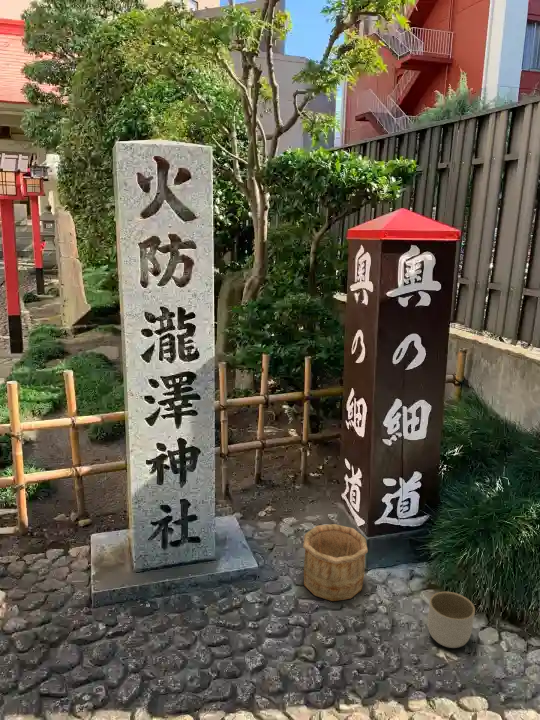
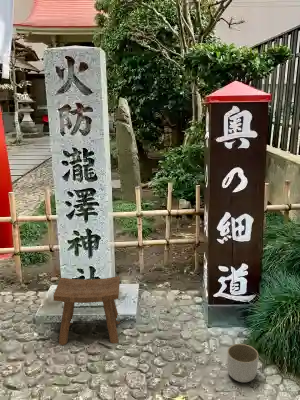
stool: none [137,510,250,637] -> present [53,276,120,345]
wooden bucket: present [303,524,368,601] -> none [161,293,204,342]

